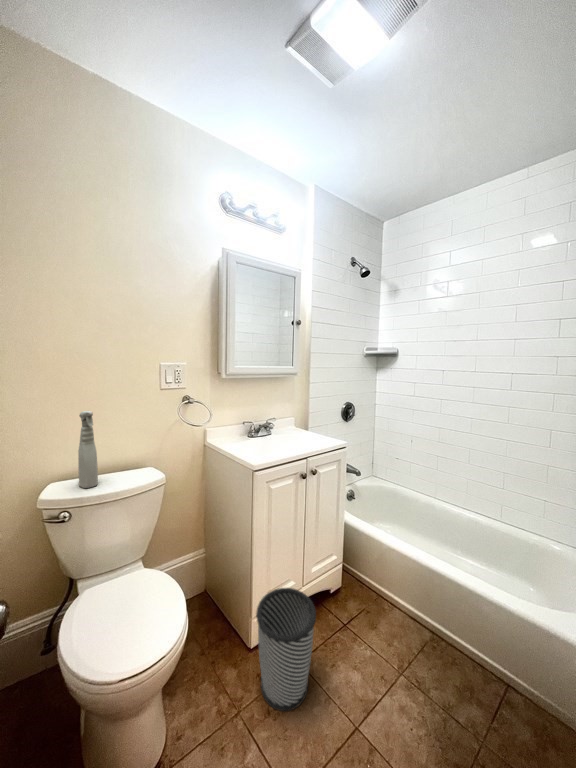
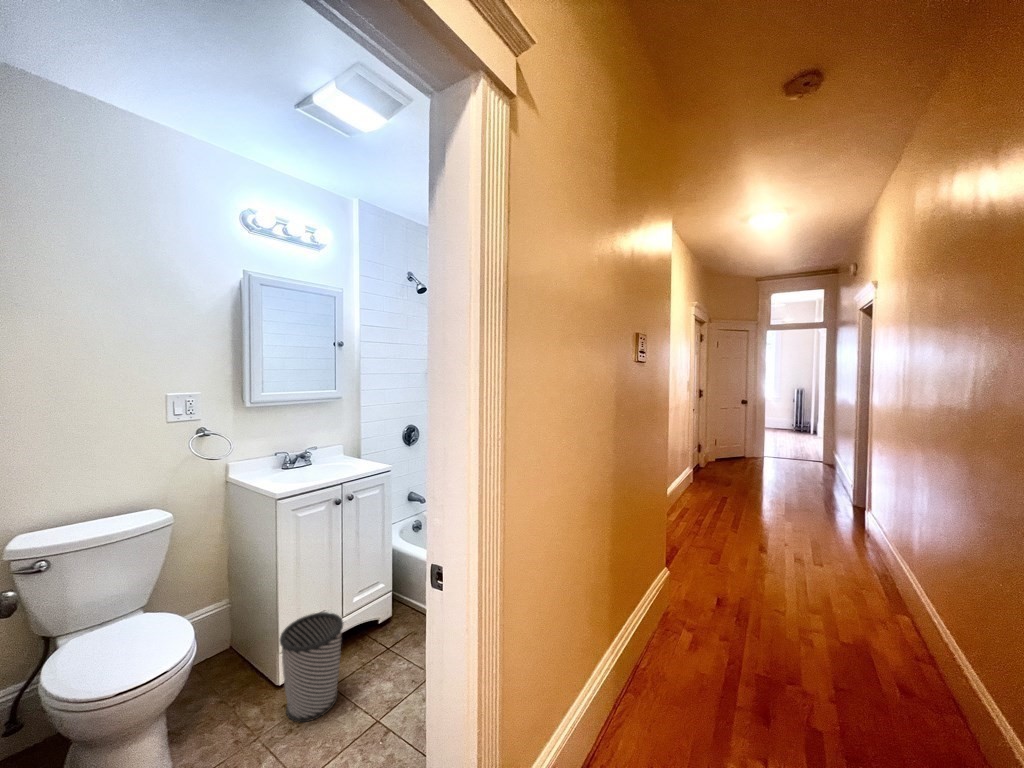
spray bottle: present [78,411,98,488] -> none [56,451,83,536]

